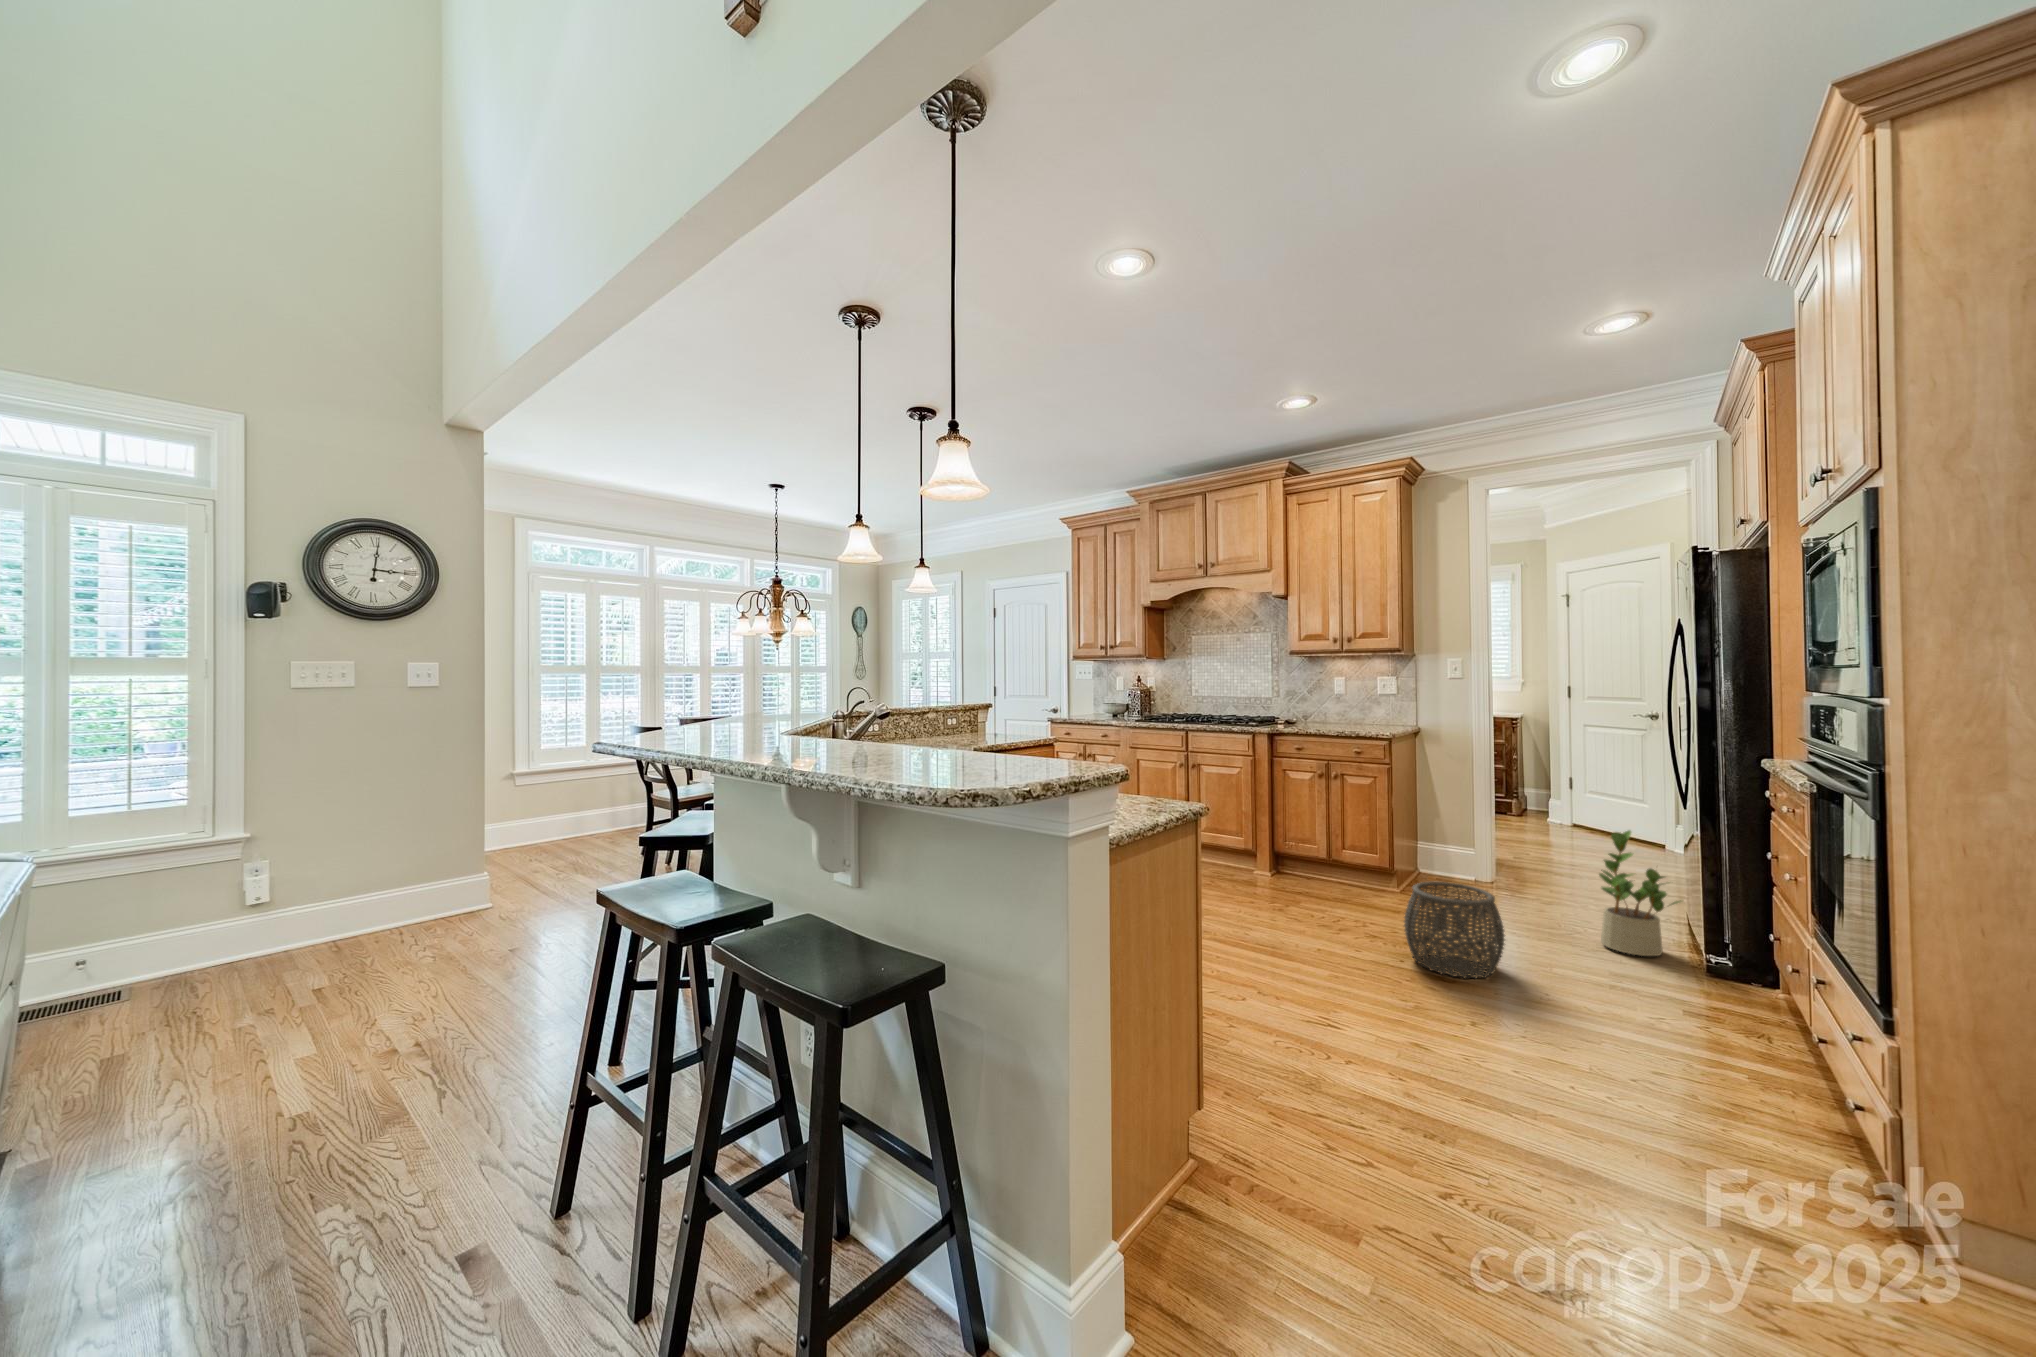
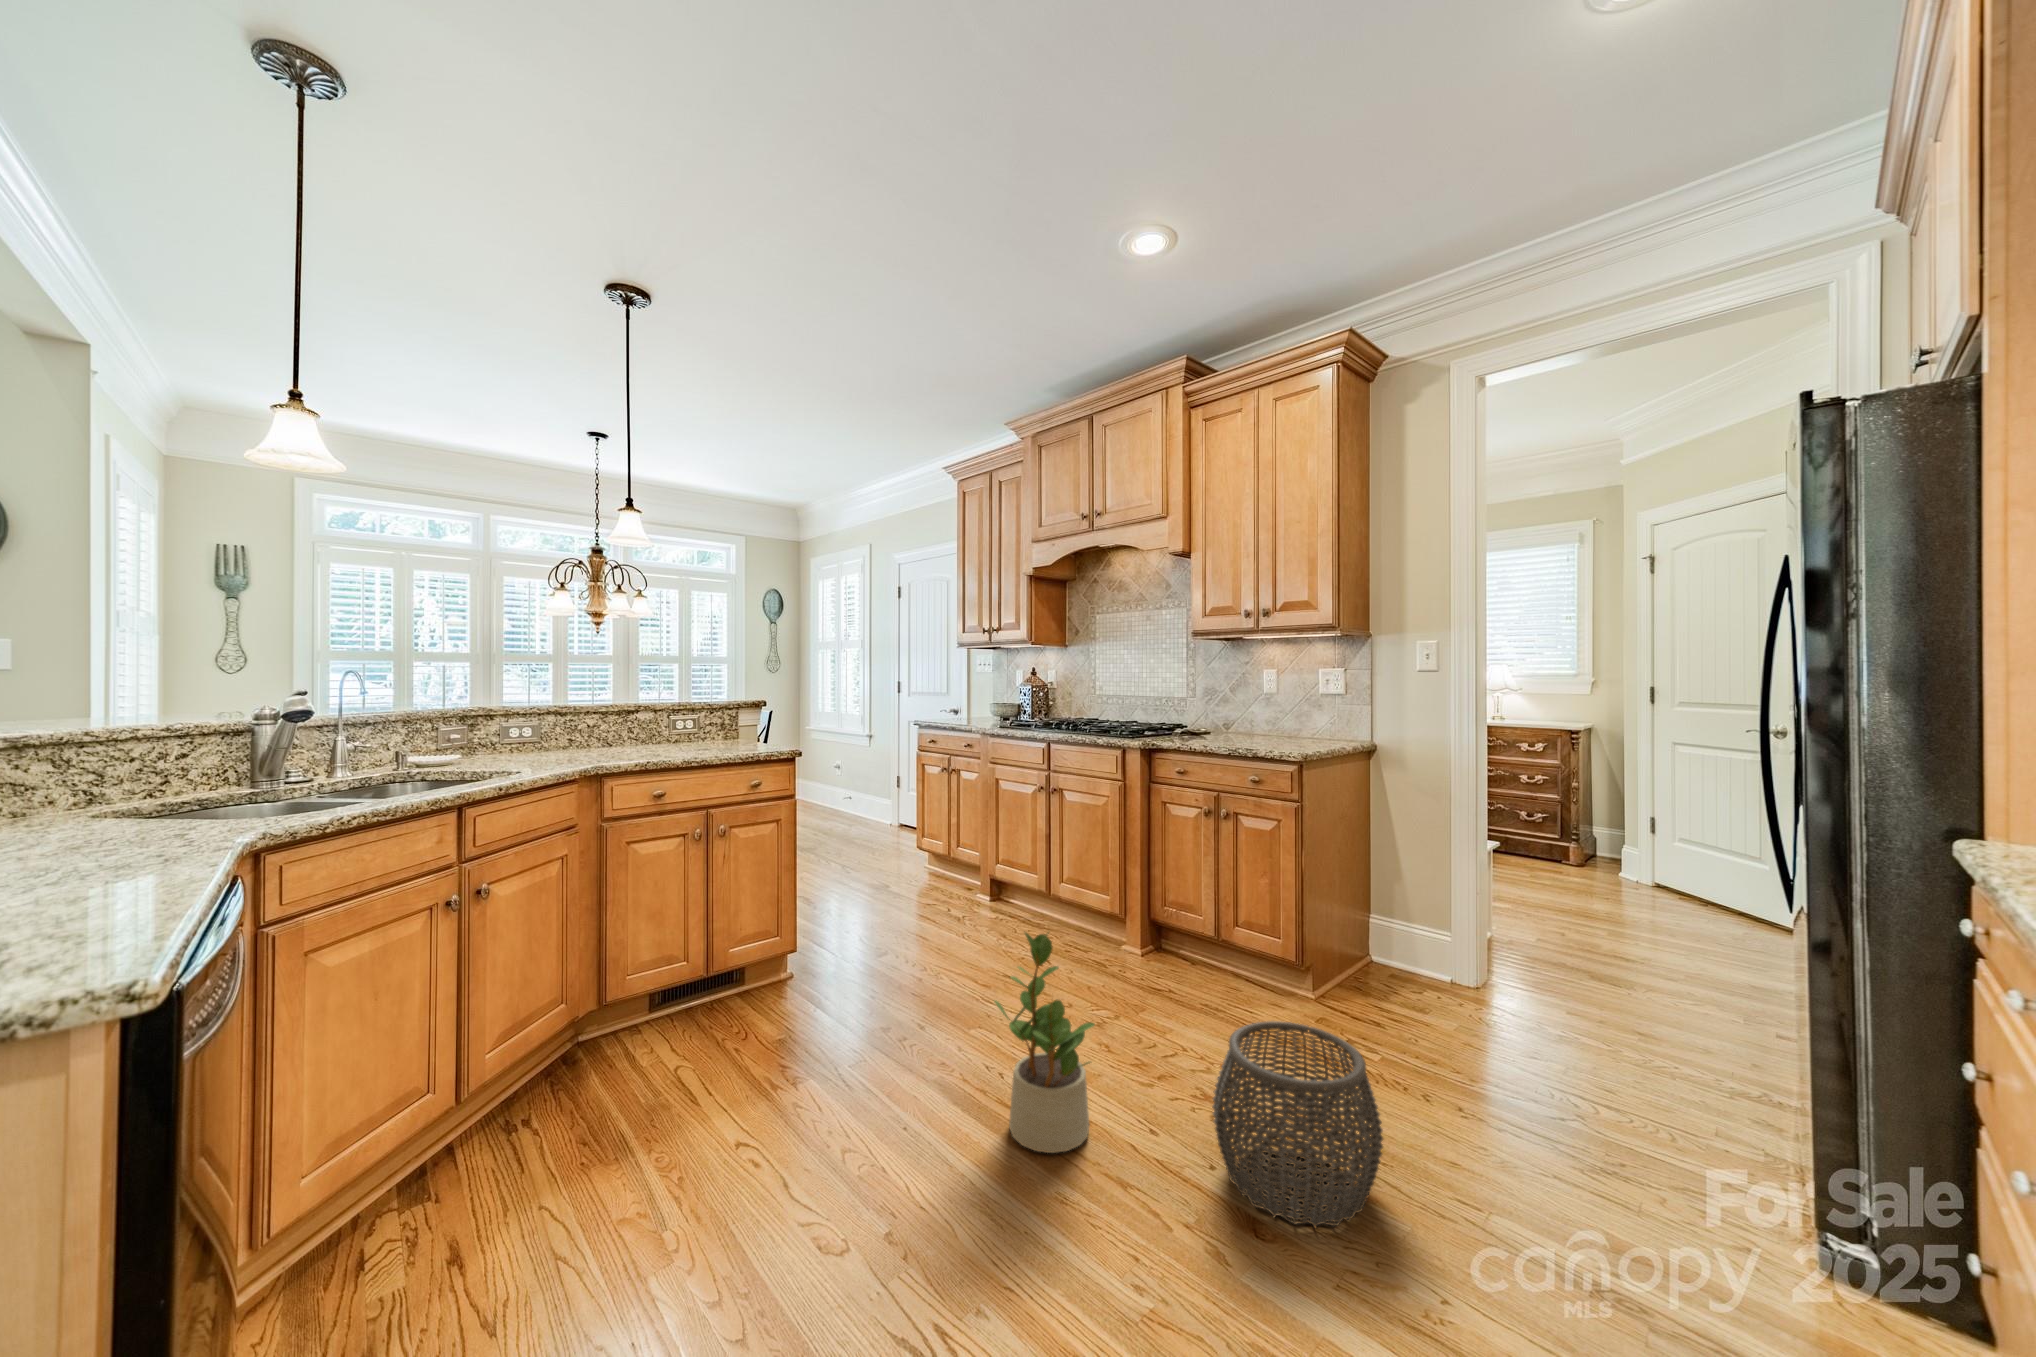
potted plant: present [1599,830,1679,956] -> present [995,933,1095,1153]

